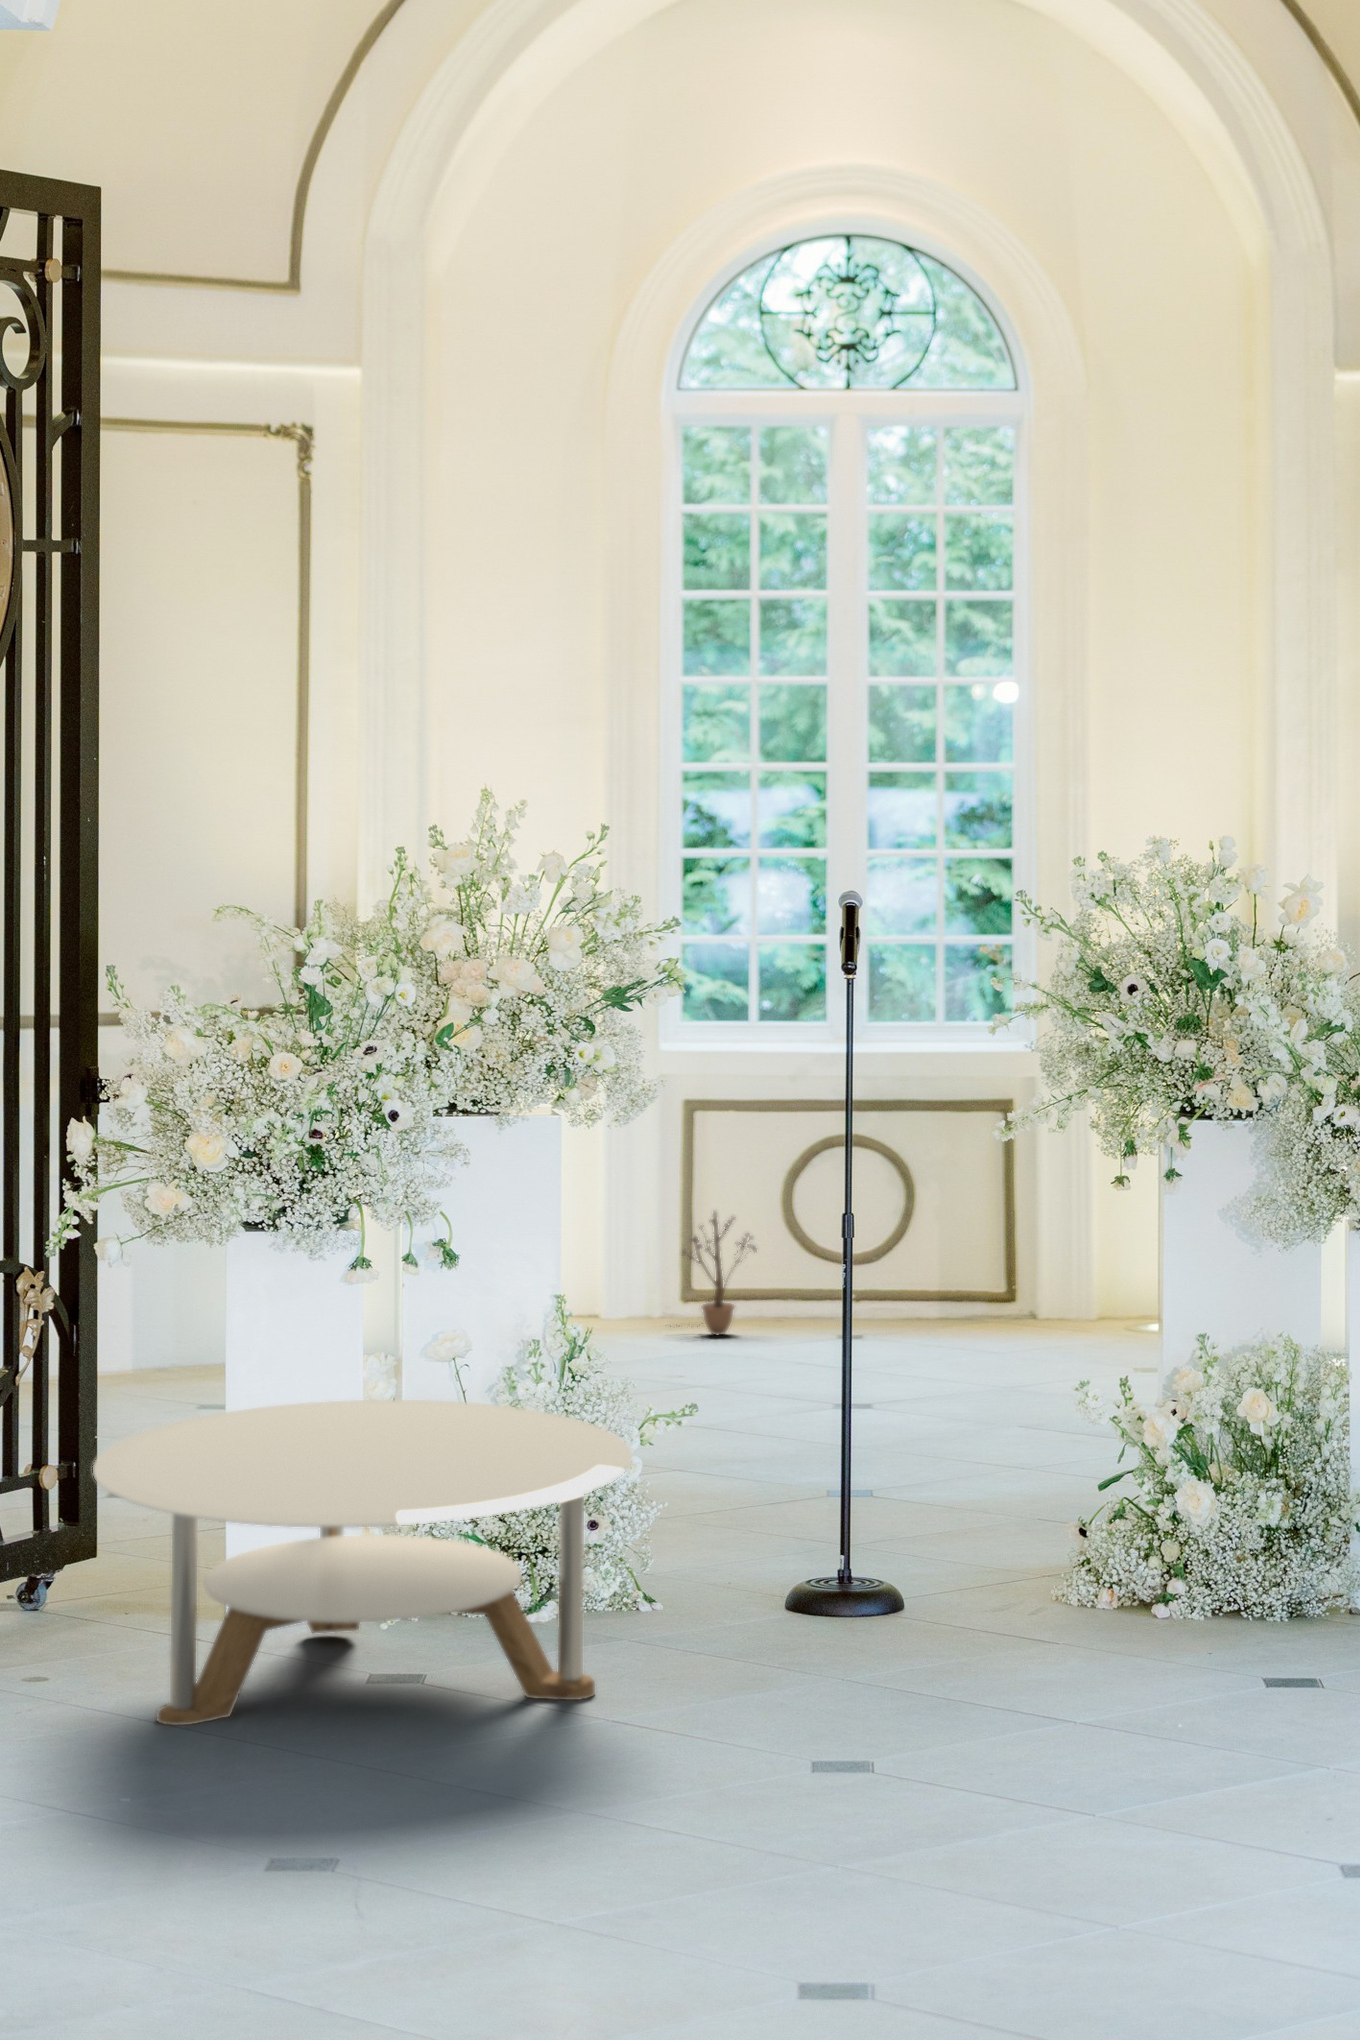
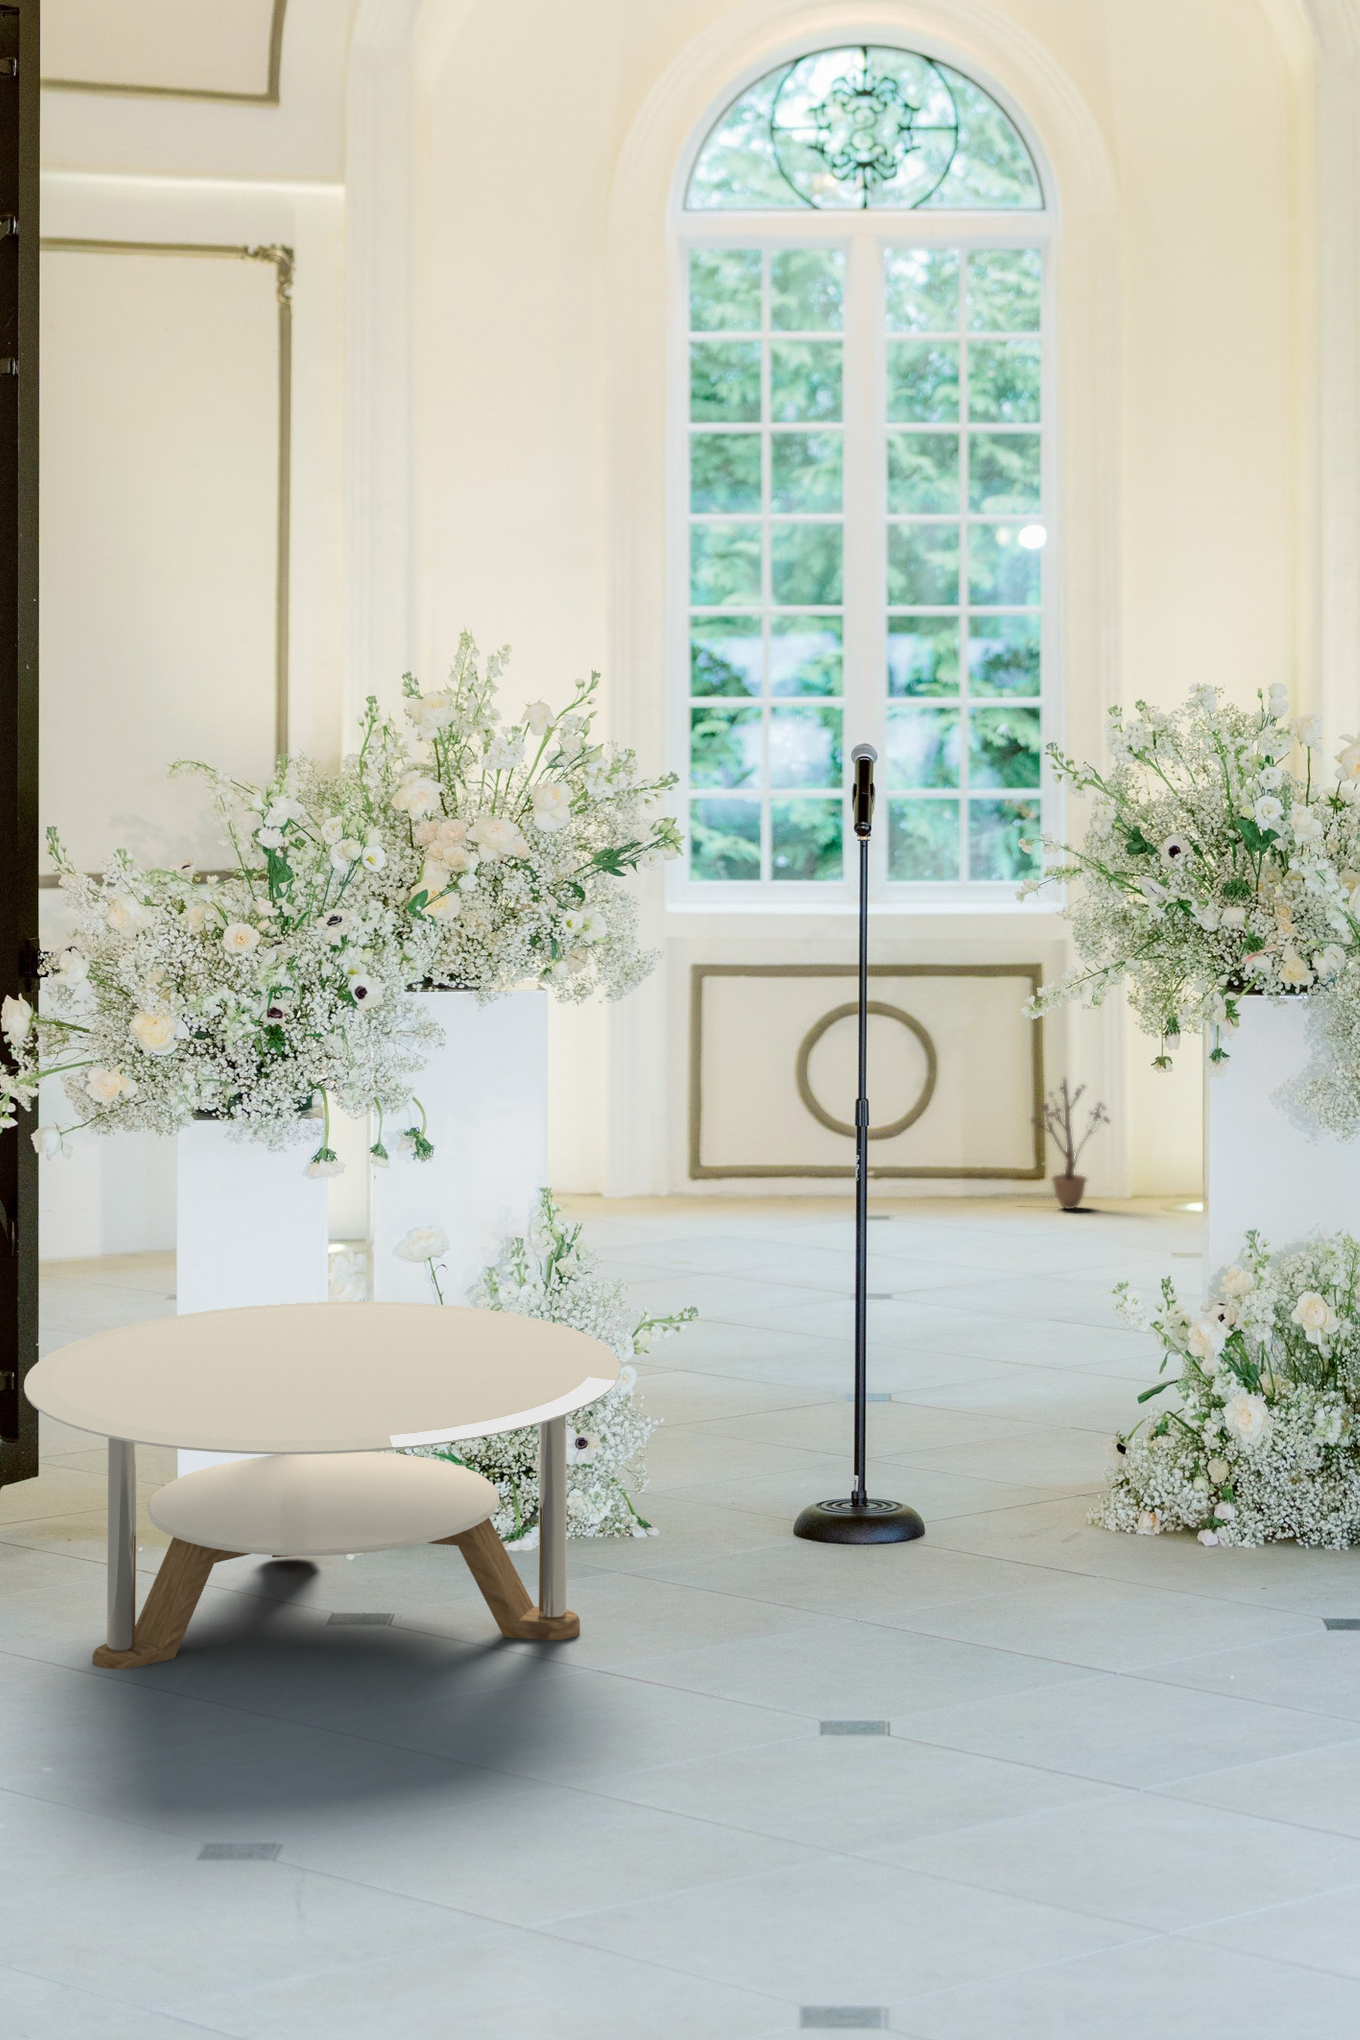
decorative plant: present [666,1213,757,1335] -> present [1020,1080,1110,1209]

